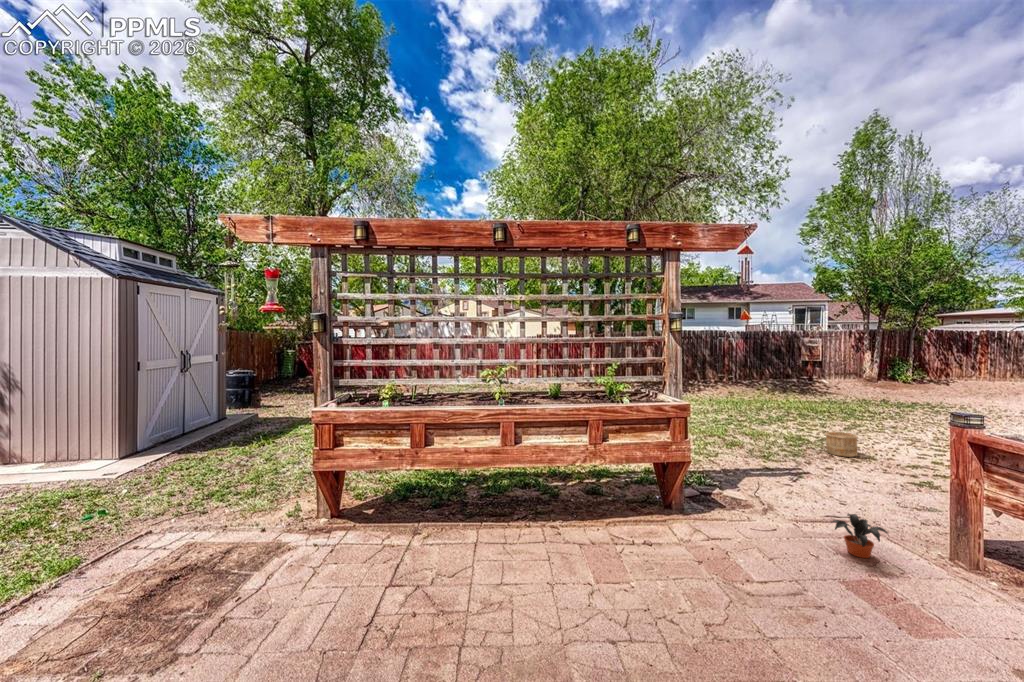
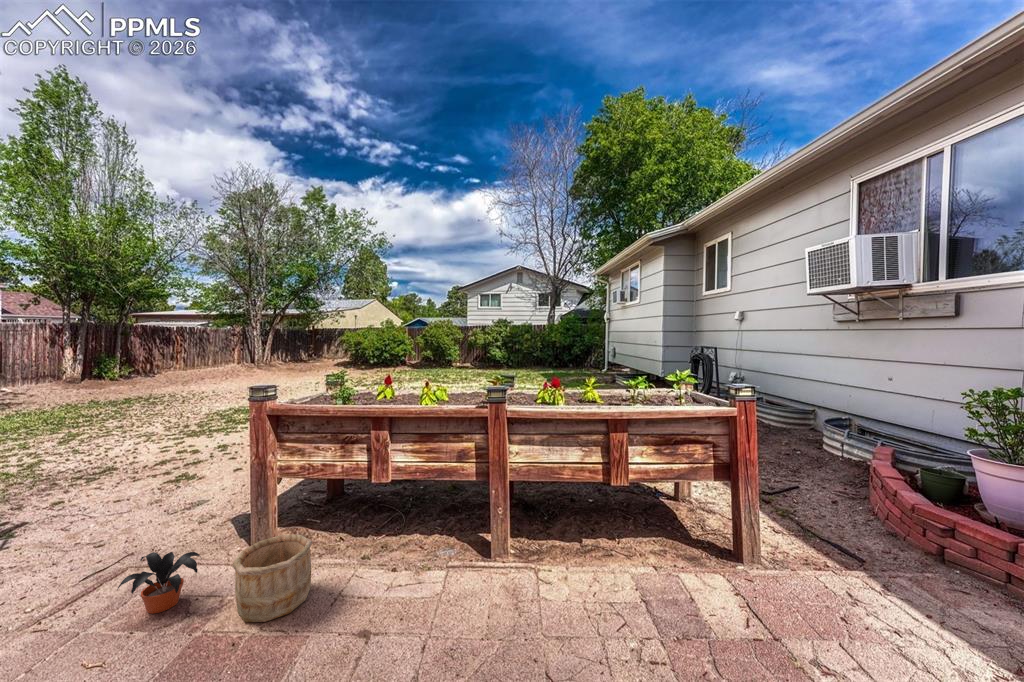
wooden bucket: present [825,432,858,457] -> present [232,535,312,622]

